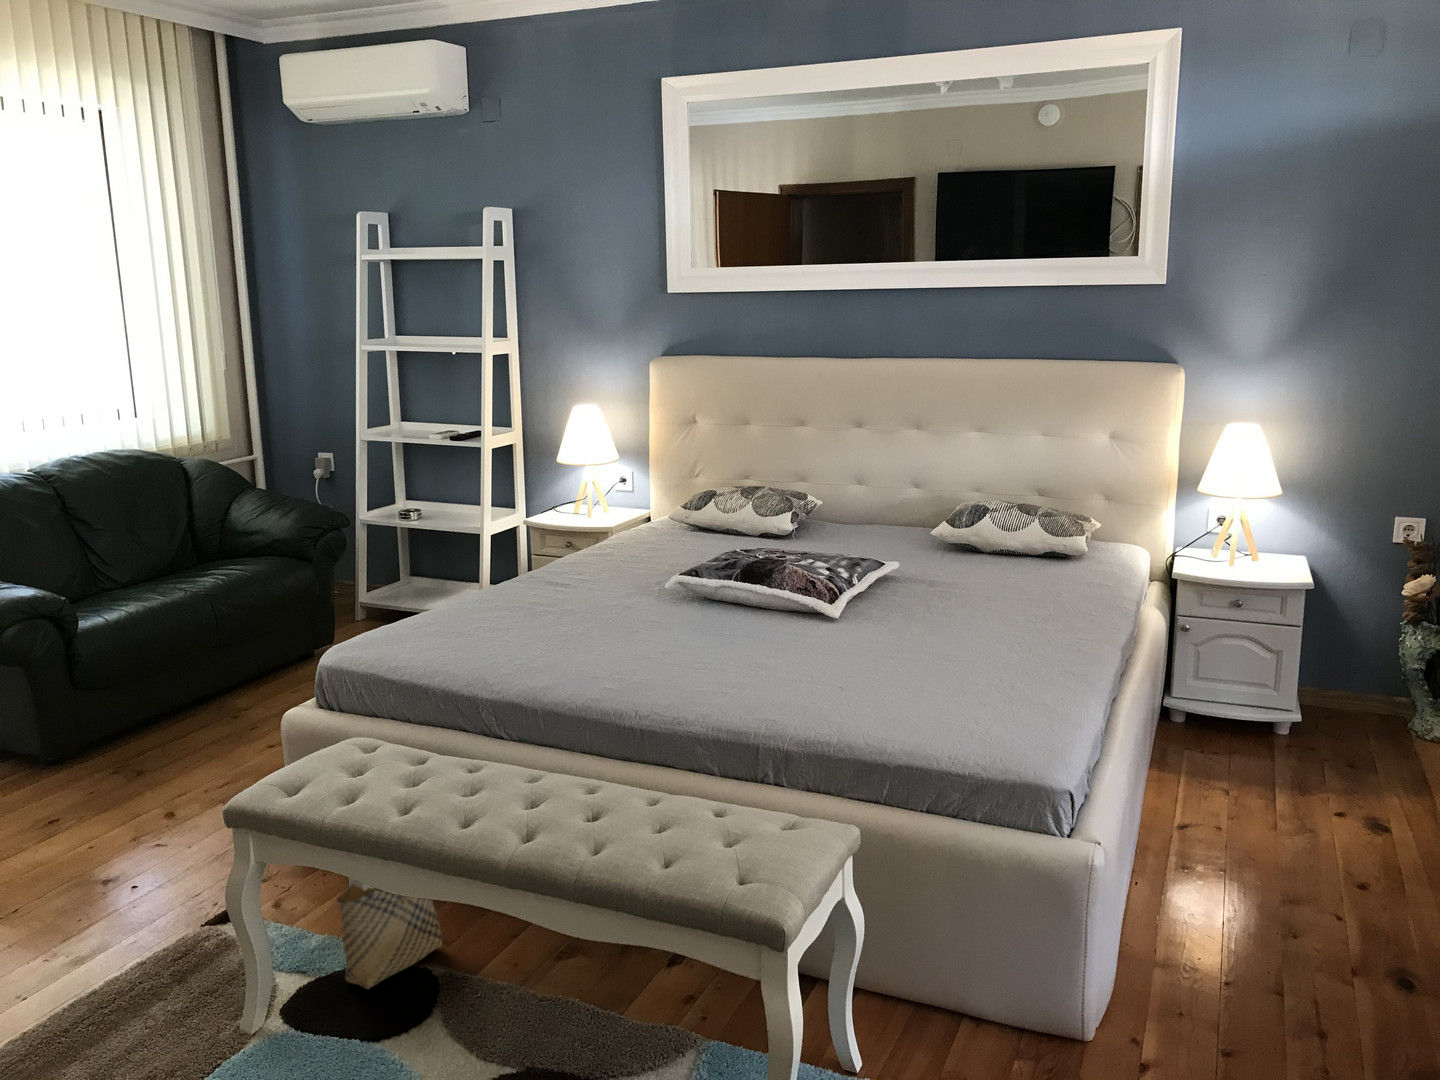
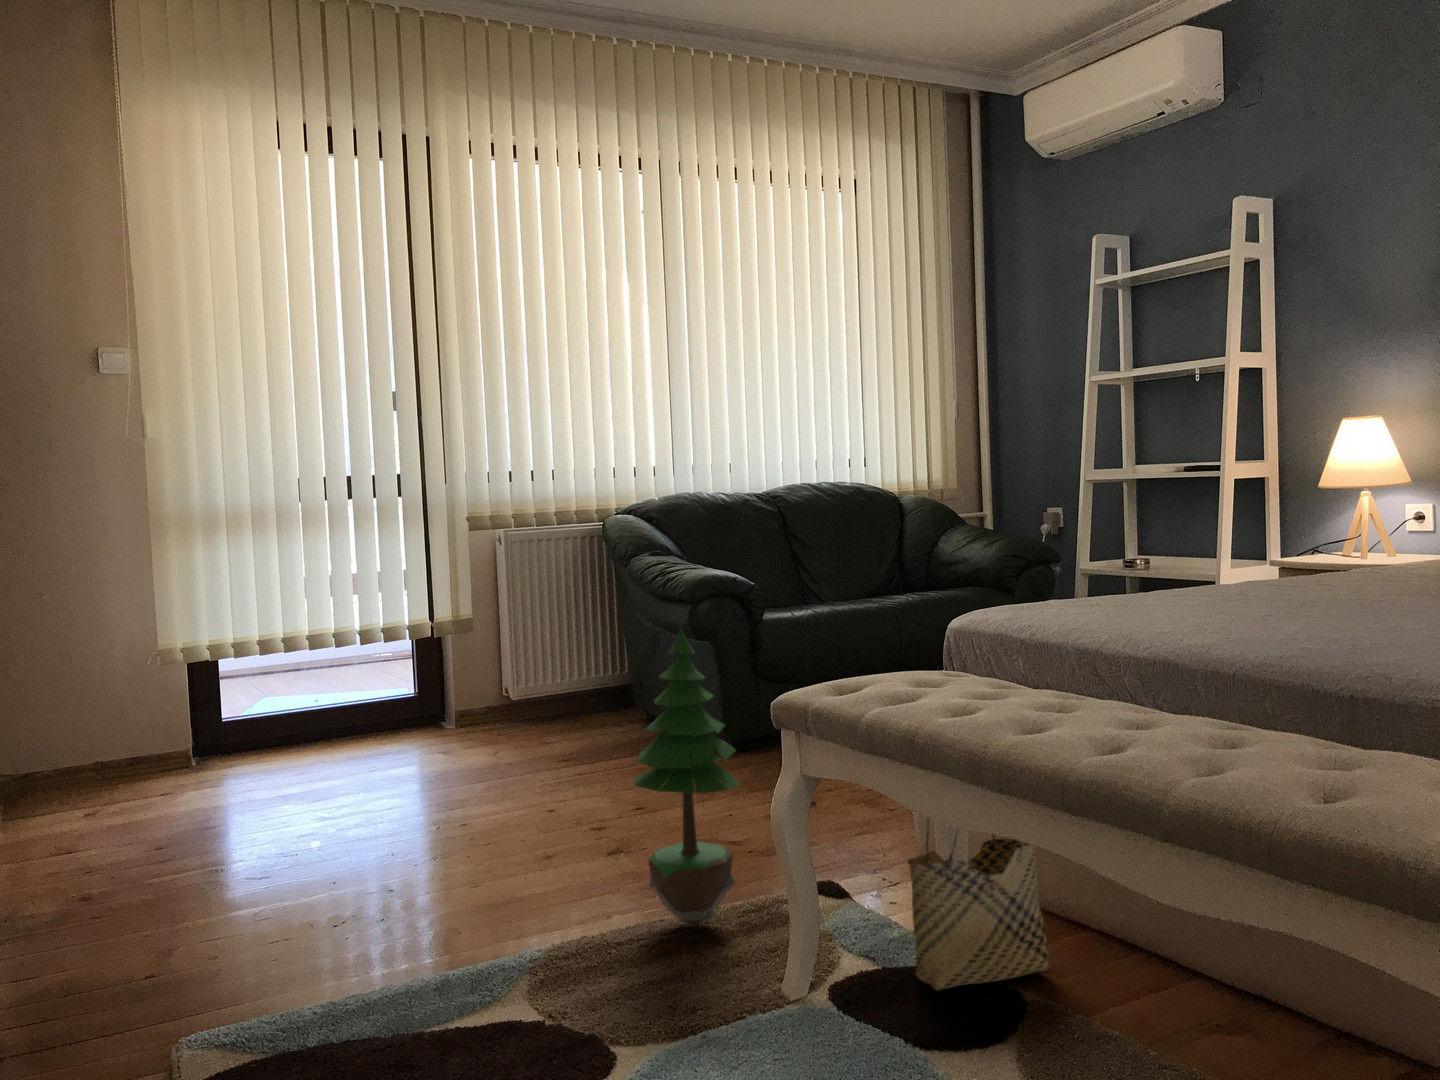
potted tree: none [50,733,162,988] -> present [634,628,741,926]

